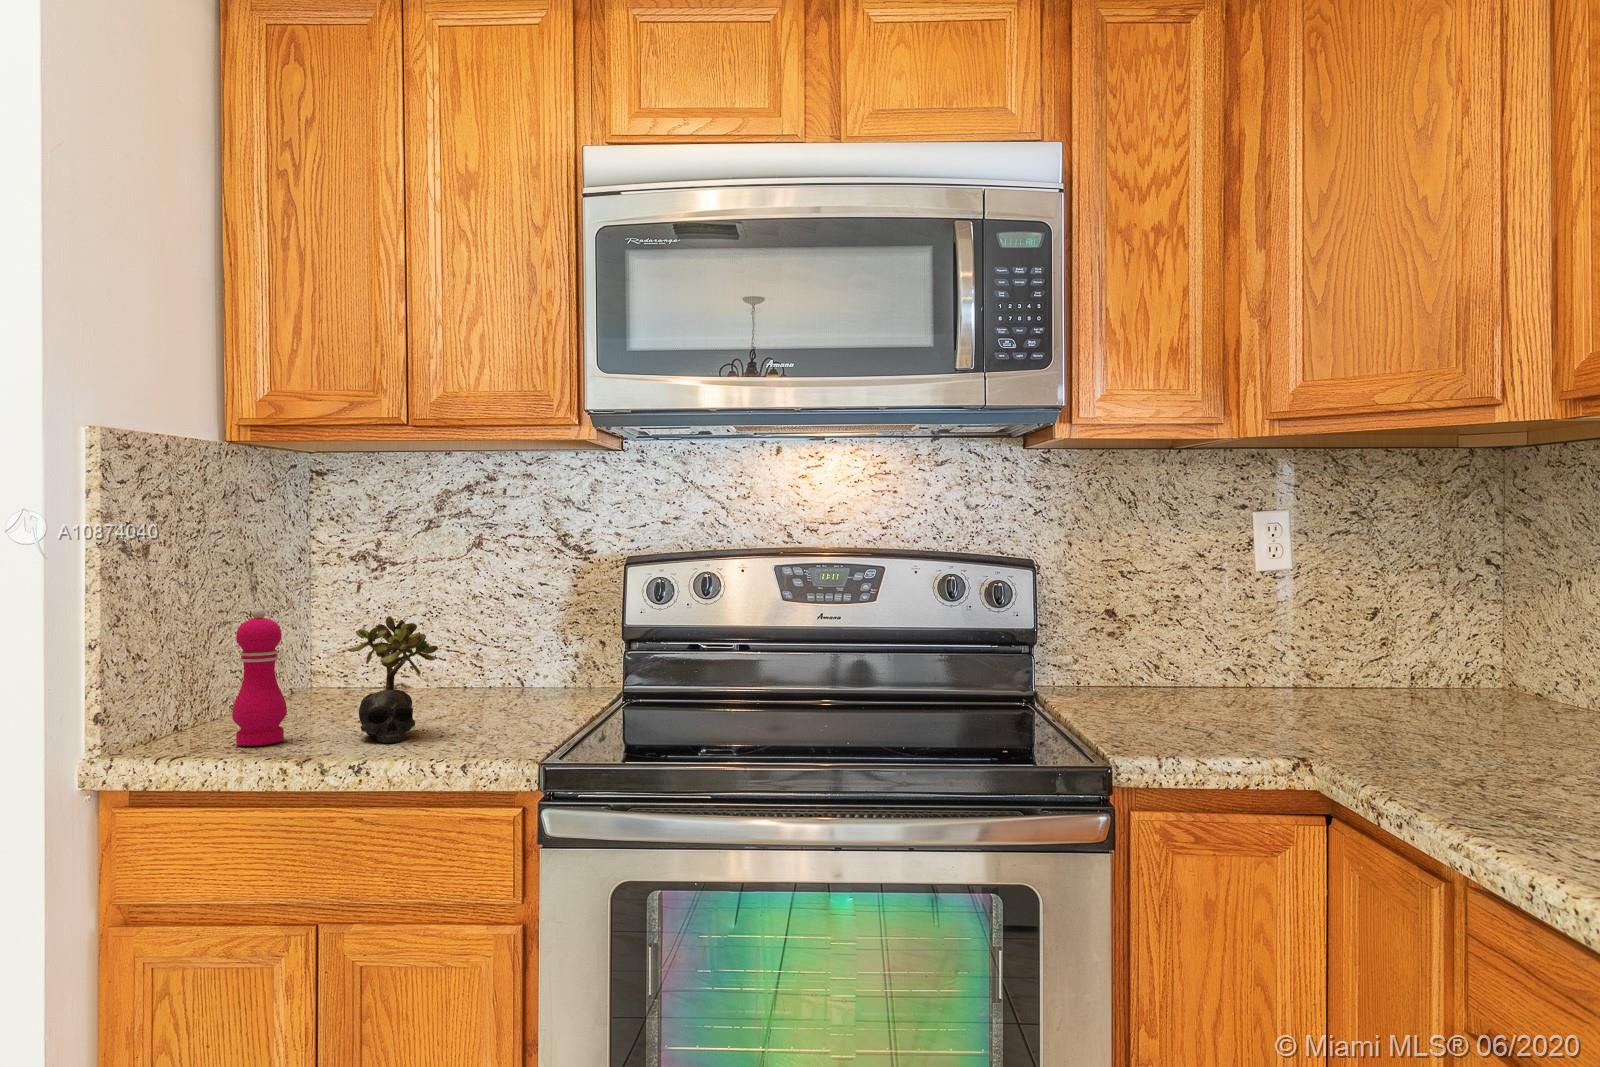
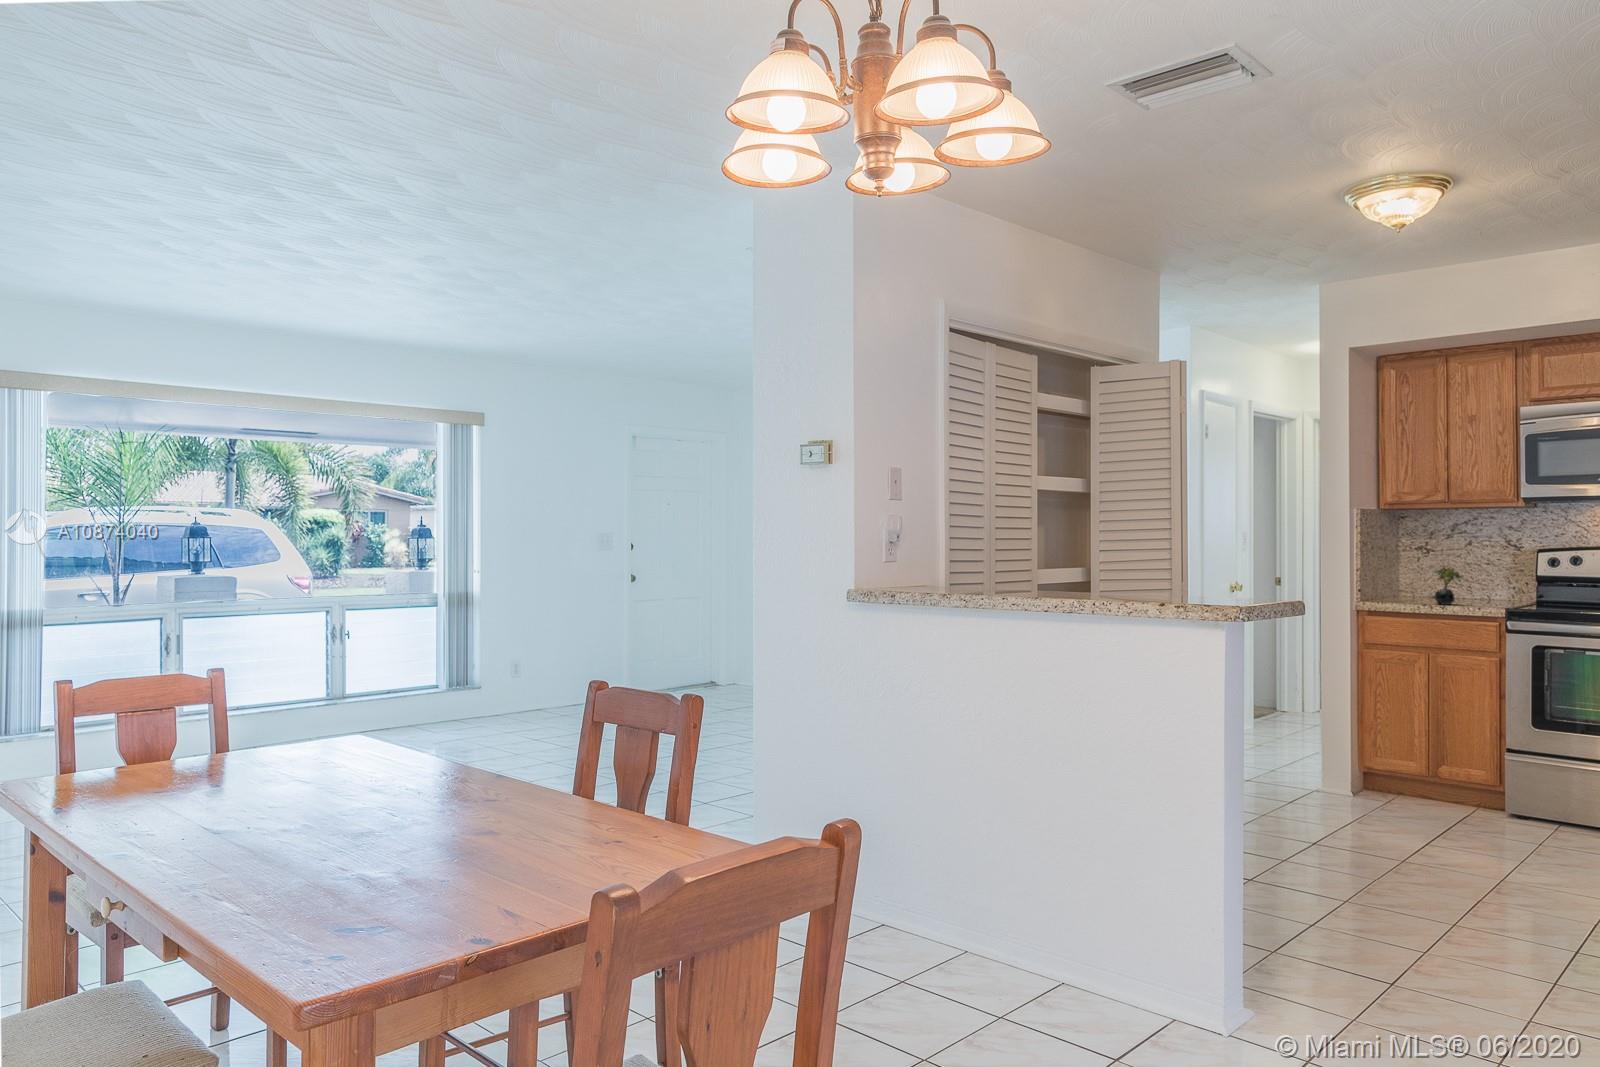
pepper mill: present [232,608,287,746] -> none [1393,562,1410,603]

